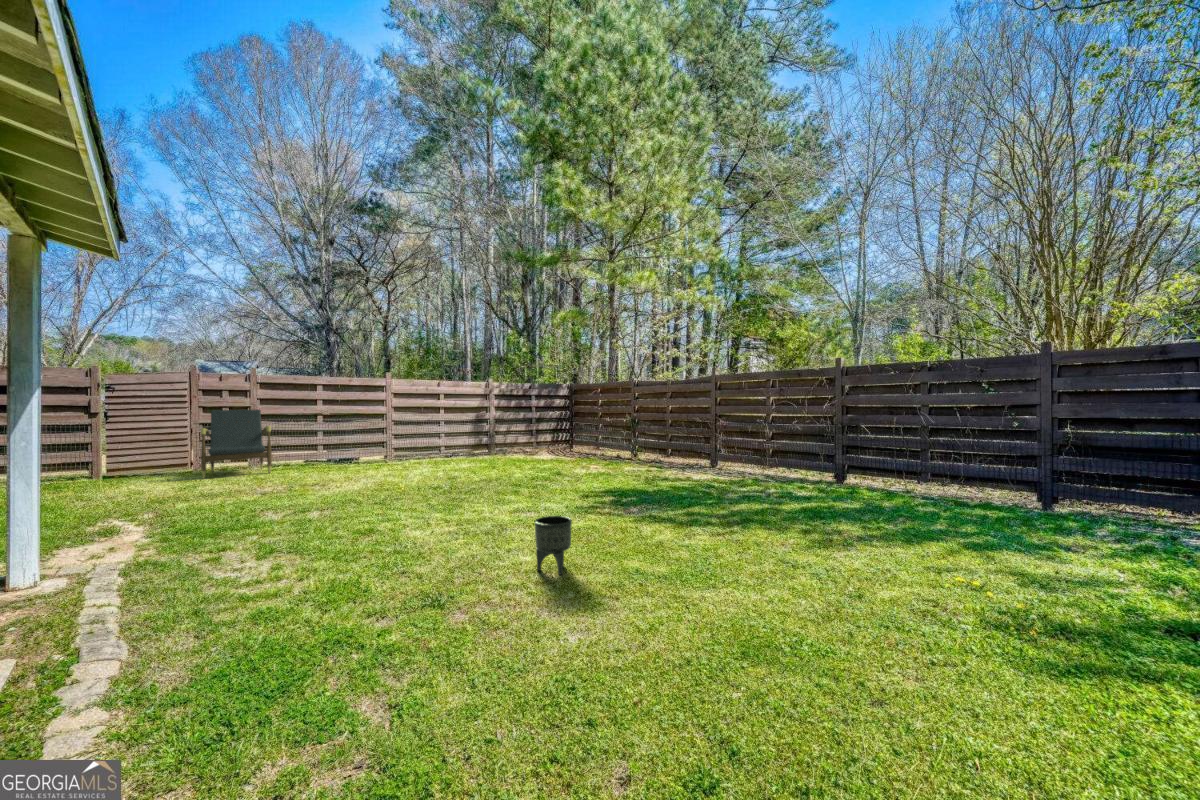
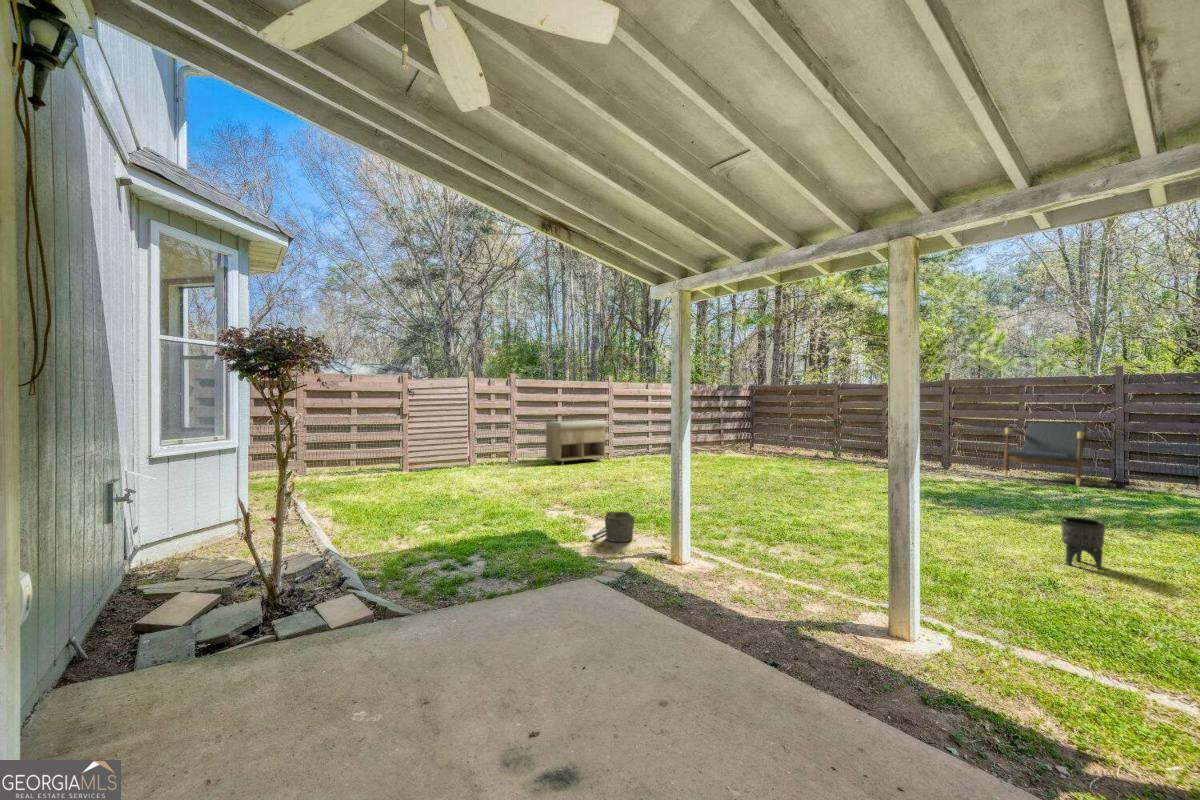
lounge chair: present [201,409,272,479] -> present [1004,423,1091,486]
storage bench: none [297,420,366,468] -> present [546,420,606,465]
bucket: none [69,519,131,555] -> present [592,512,635,542]

